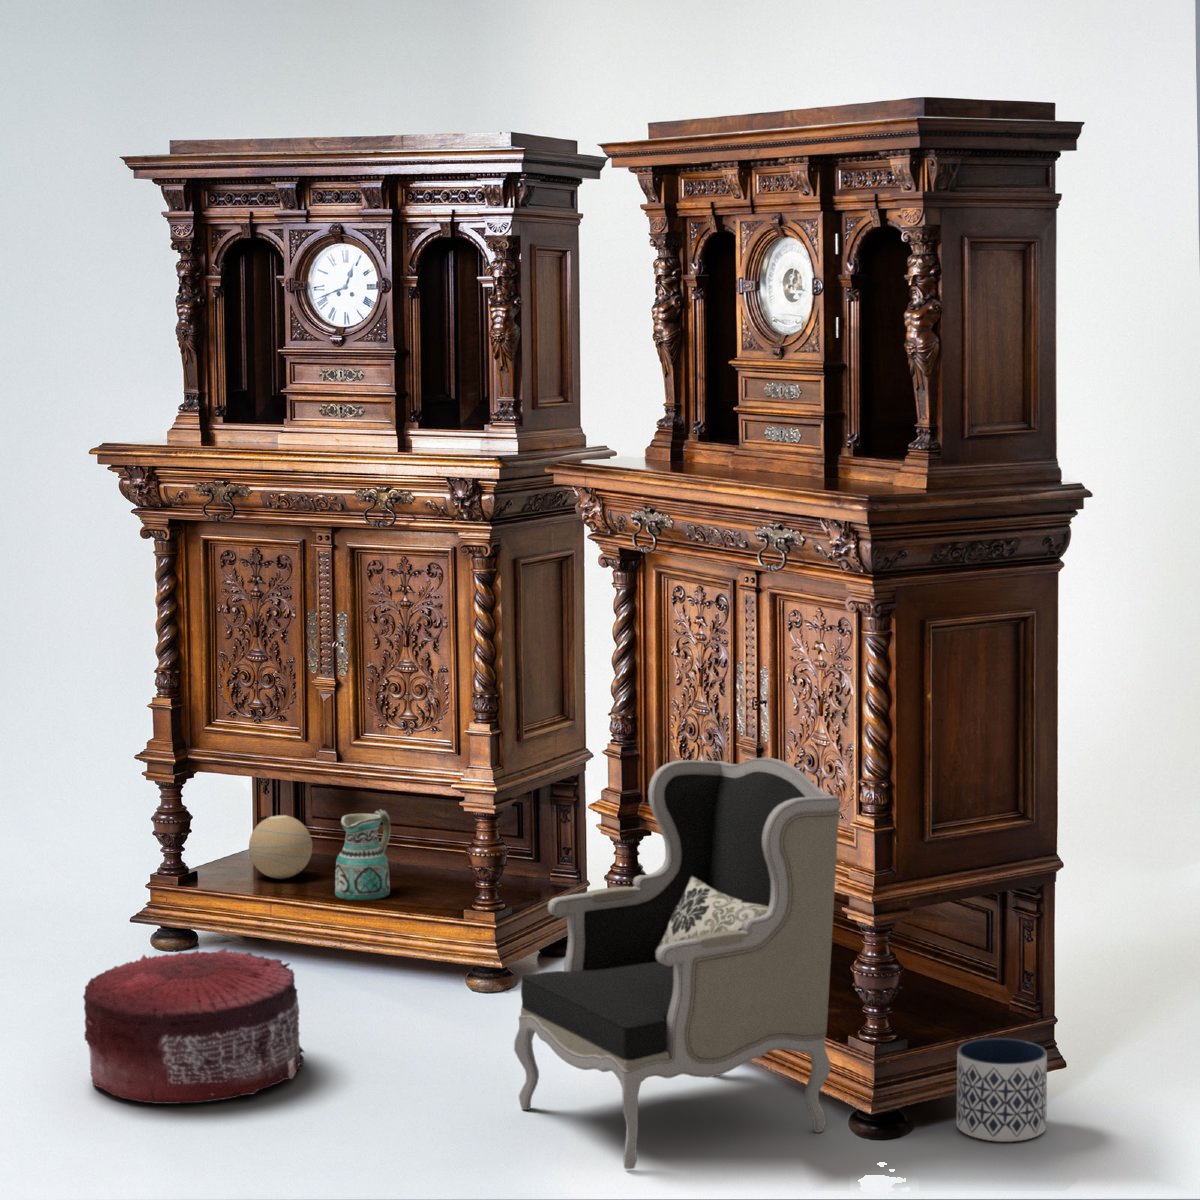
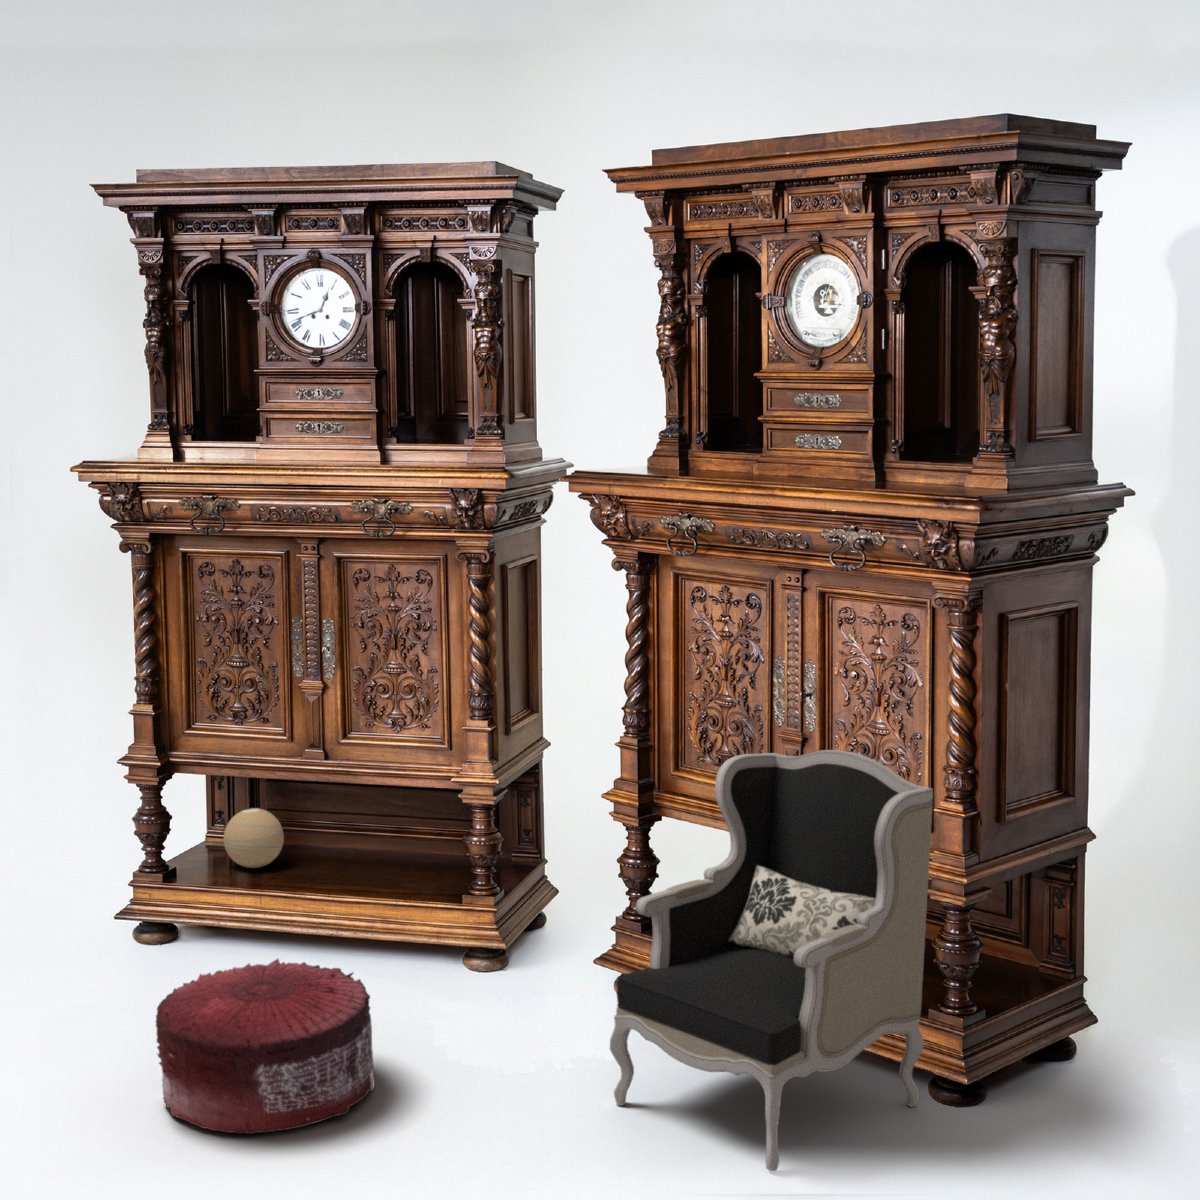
ceramic pitcher: present [335,810,390,900] -> none [319,800,371,887]
planter: present [957,1038,1047,1142] -> none [1030,1000,1117,1102]

